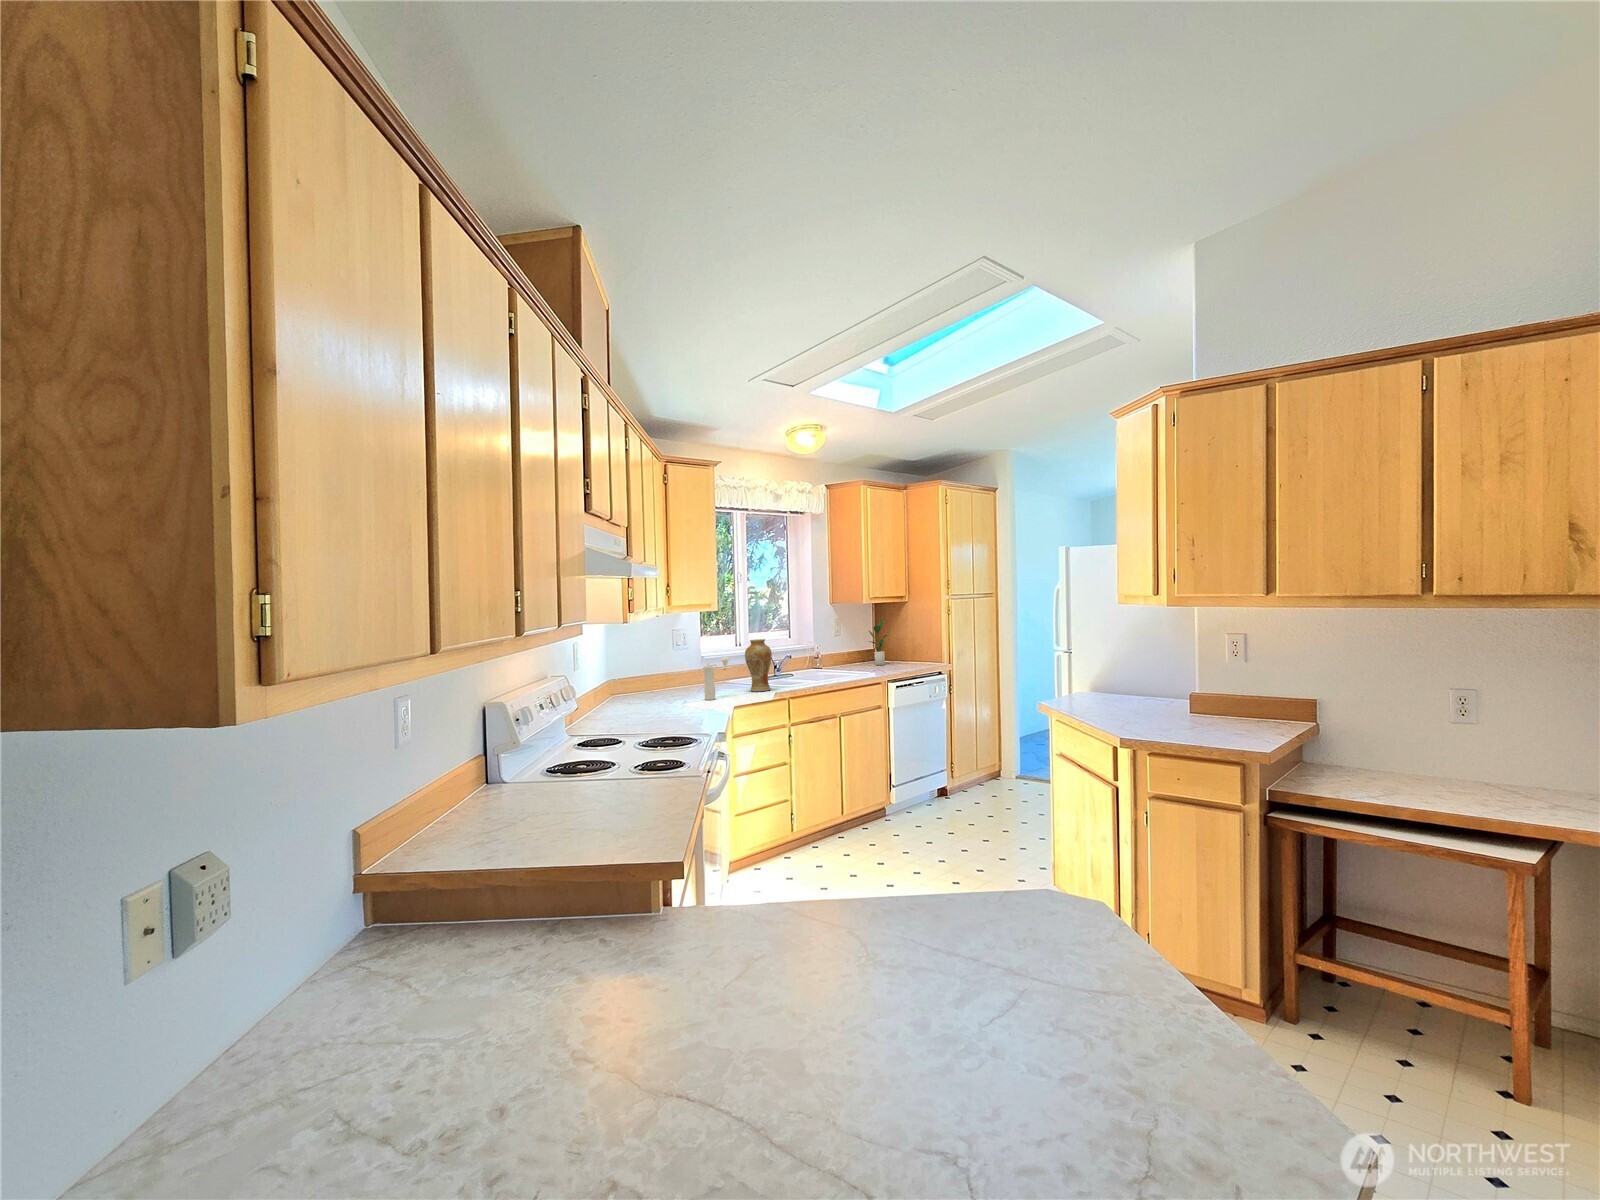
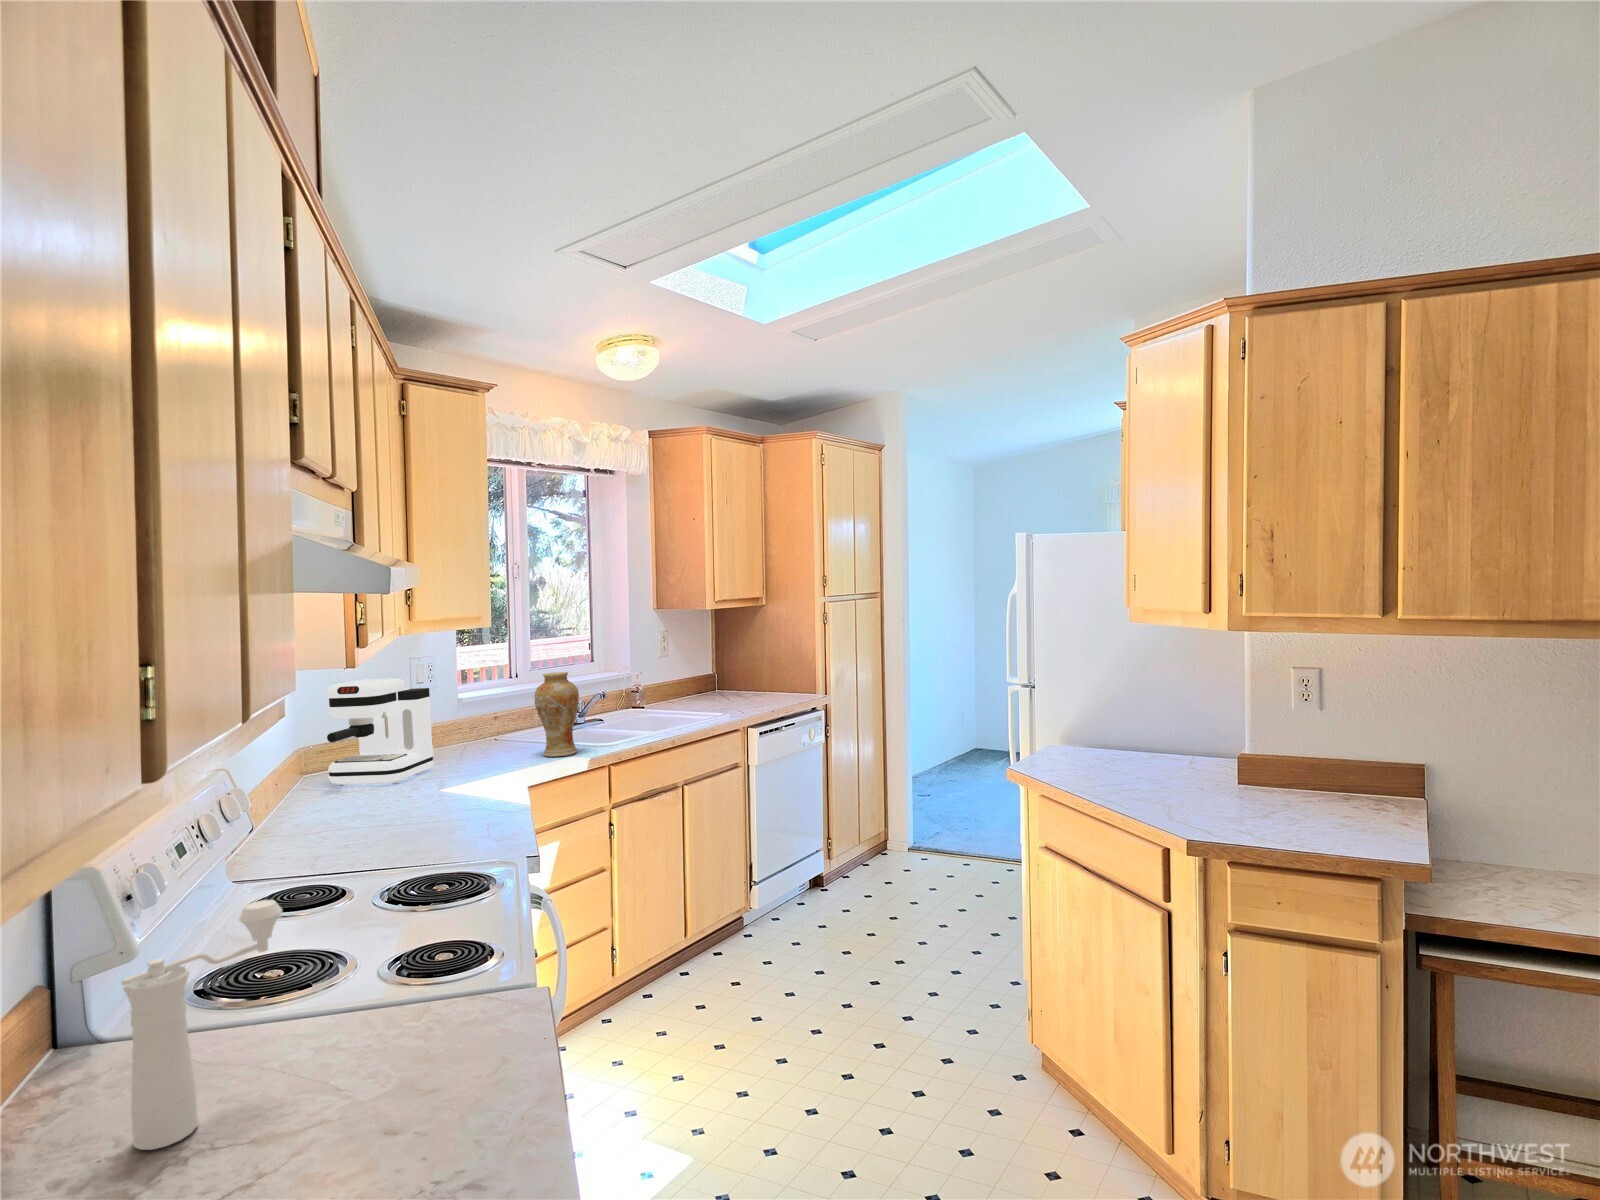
potted plant: present [869,620,889,665] -> none [706,632,742,700]
coffee maker: none [626,640,686,701] -> present [327,678,434,785]
pepper mill: present [703,657,729,700] -> present [122,900,282,1150]

